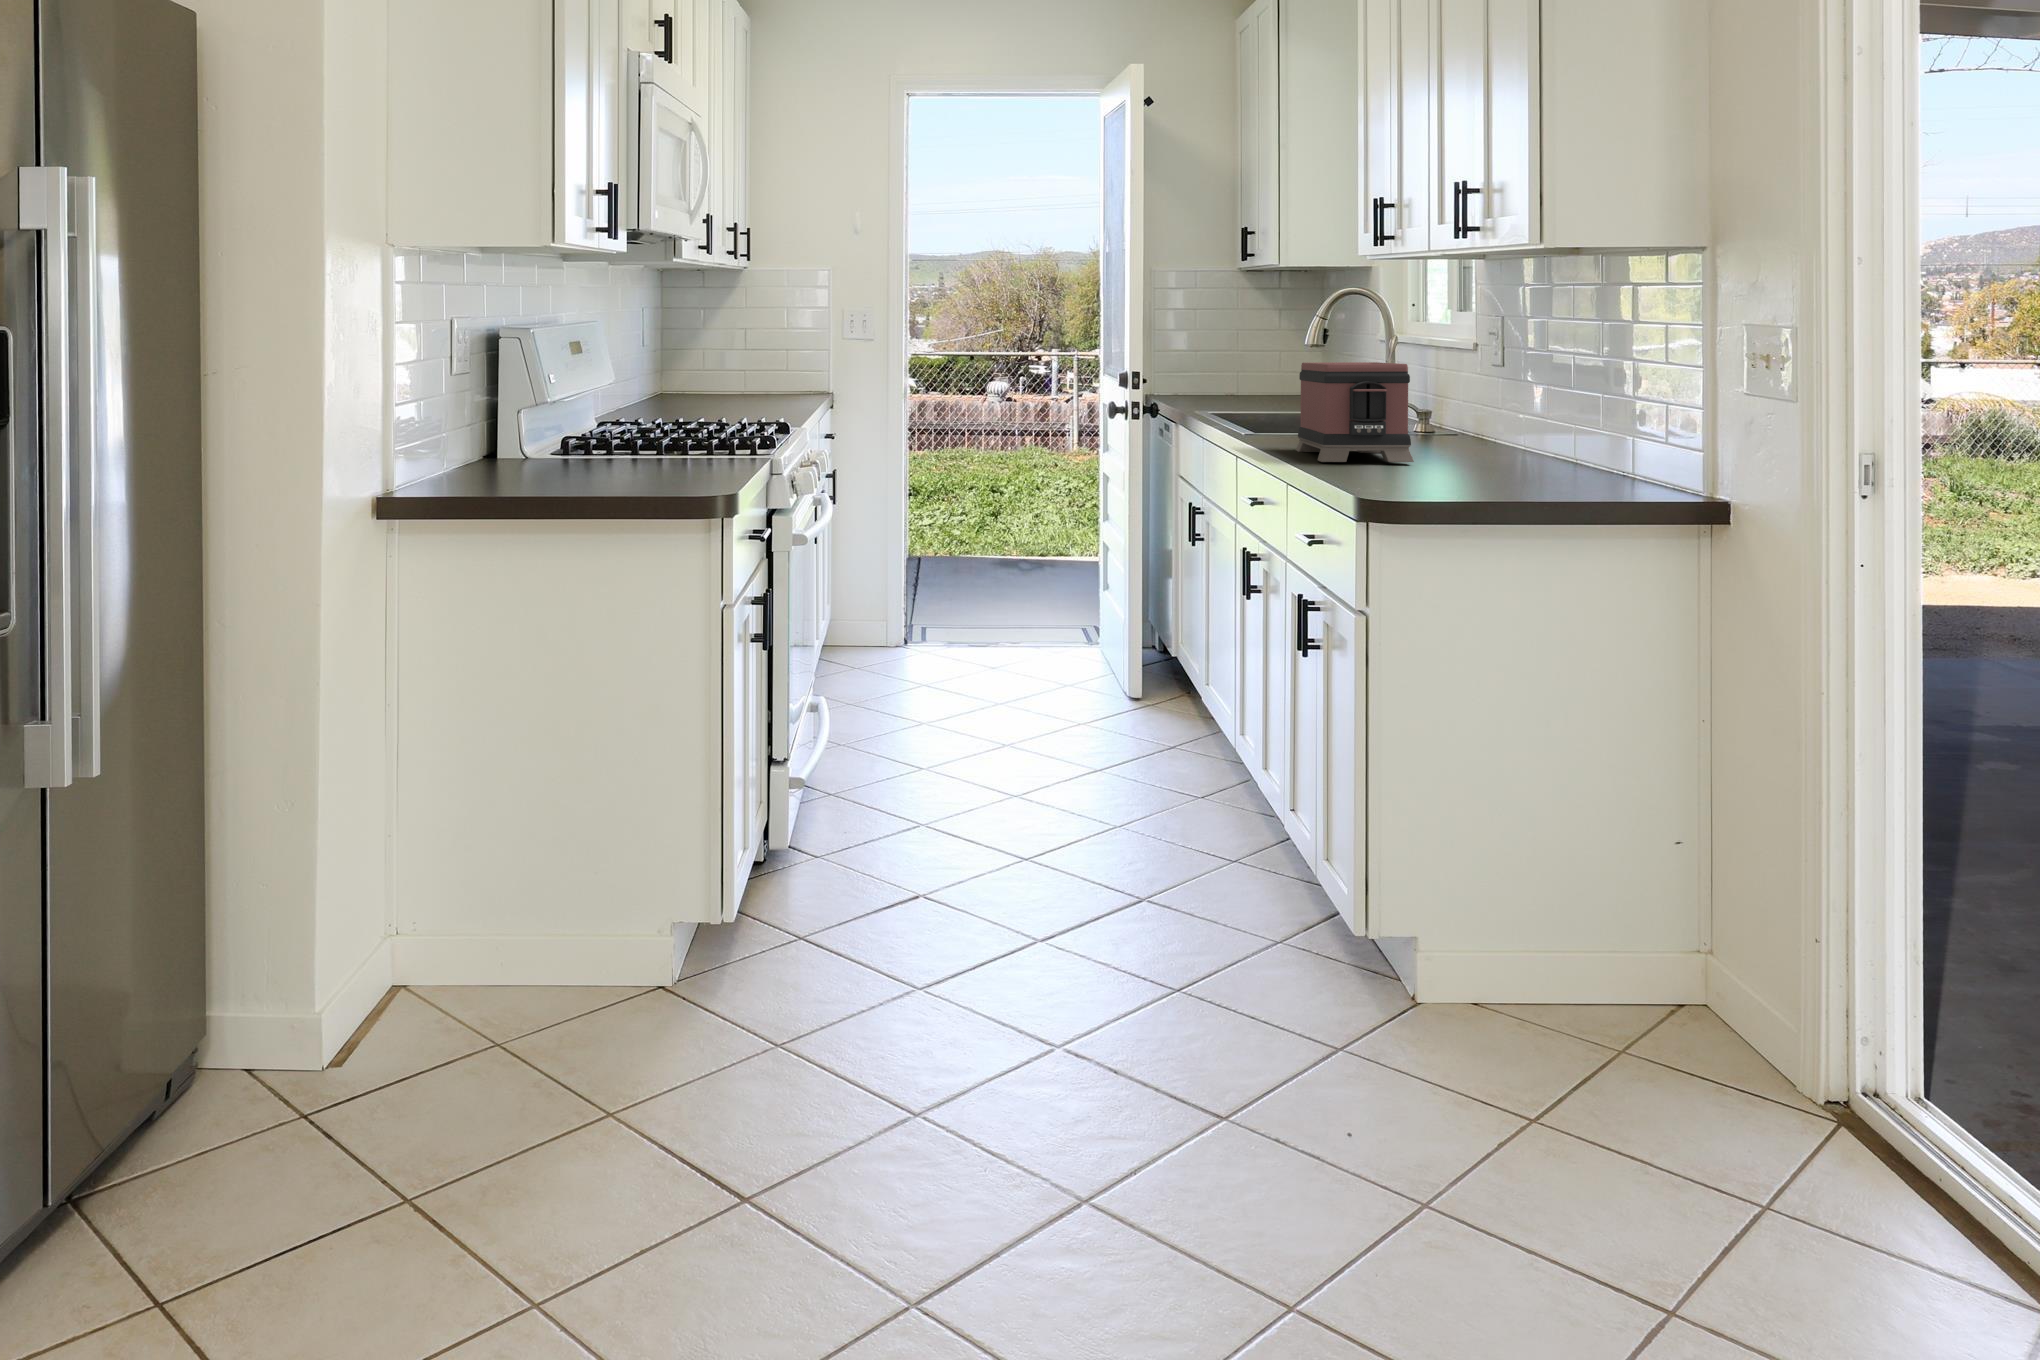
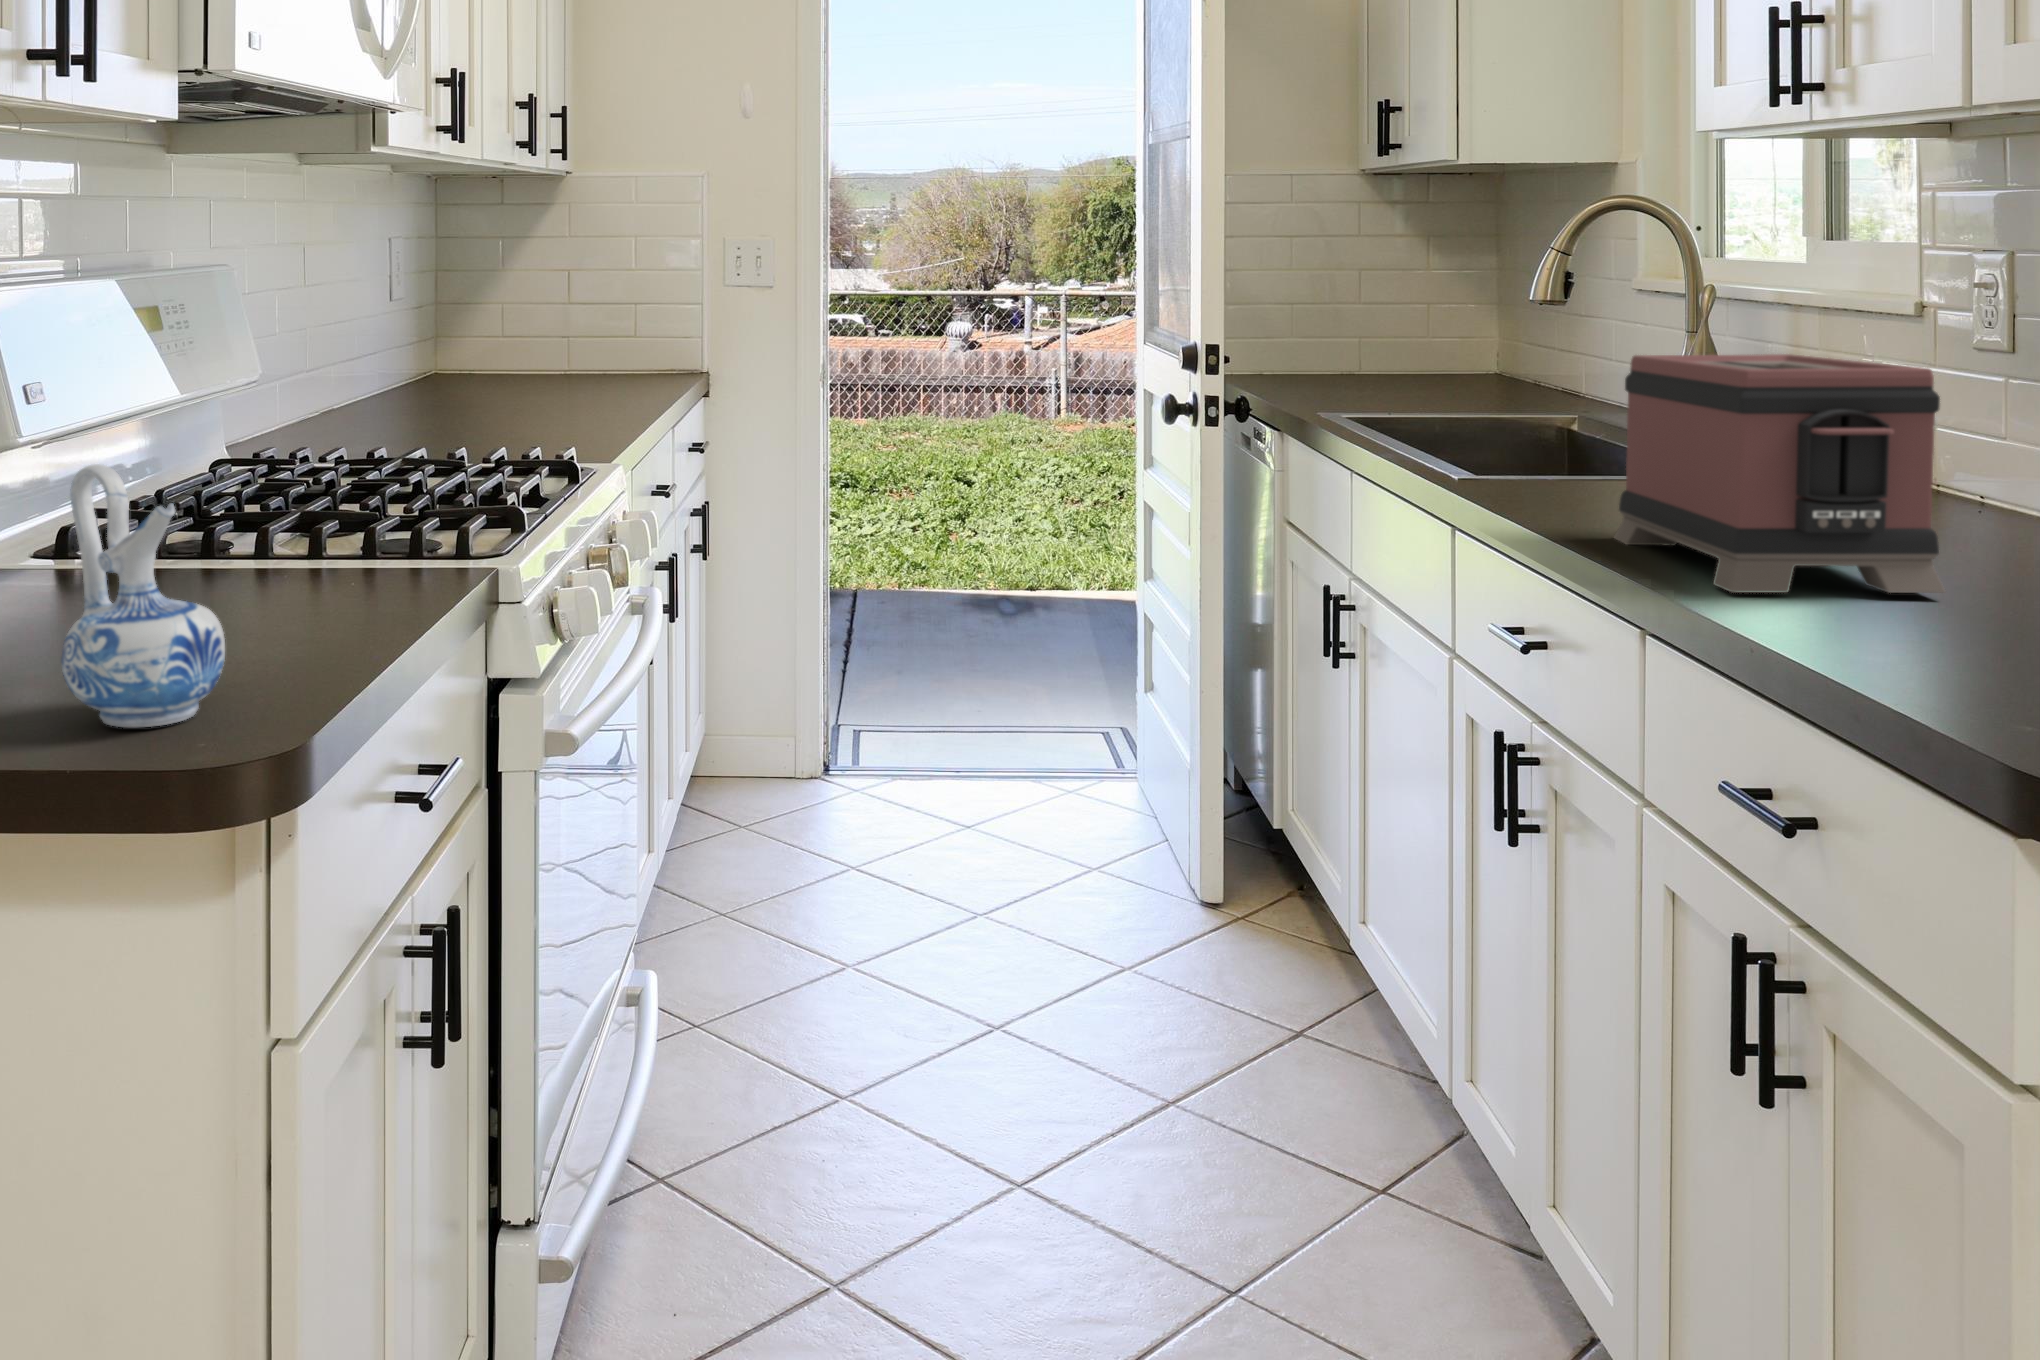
ceramic pitcher: none [637,387,696,486] -> present [61,464,225,728]

